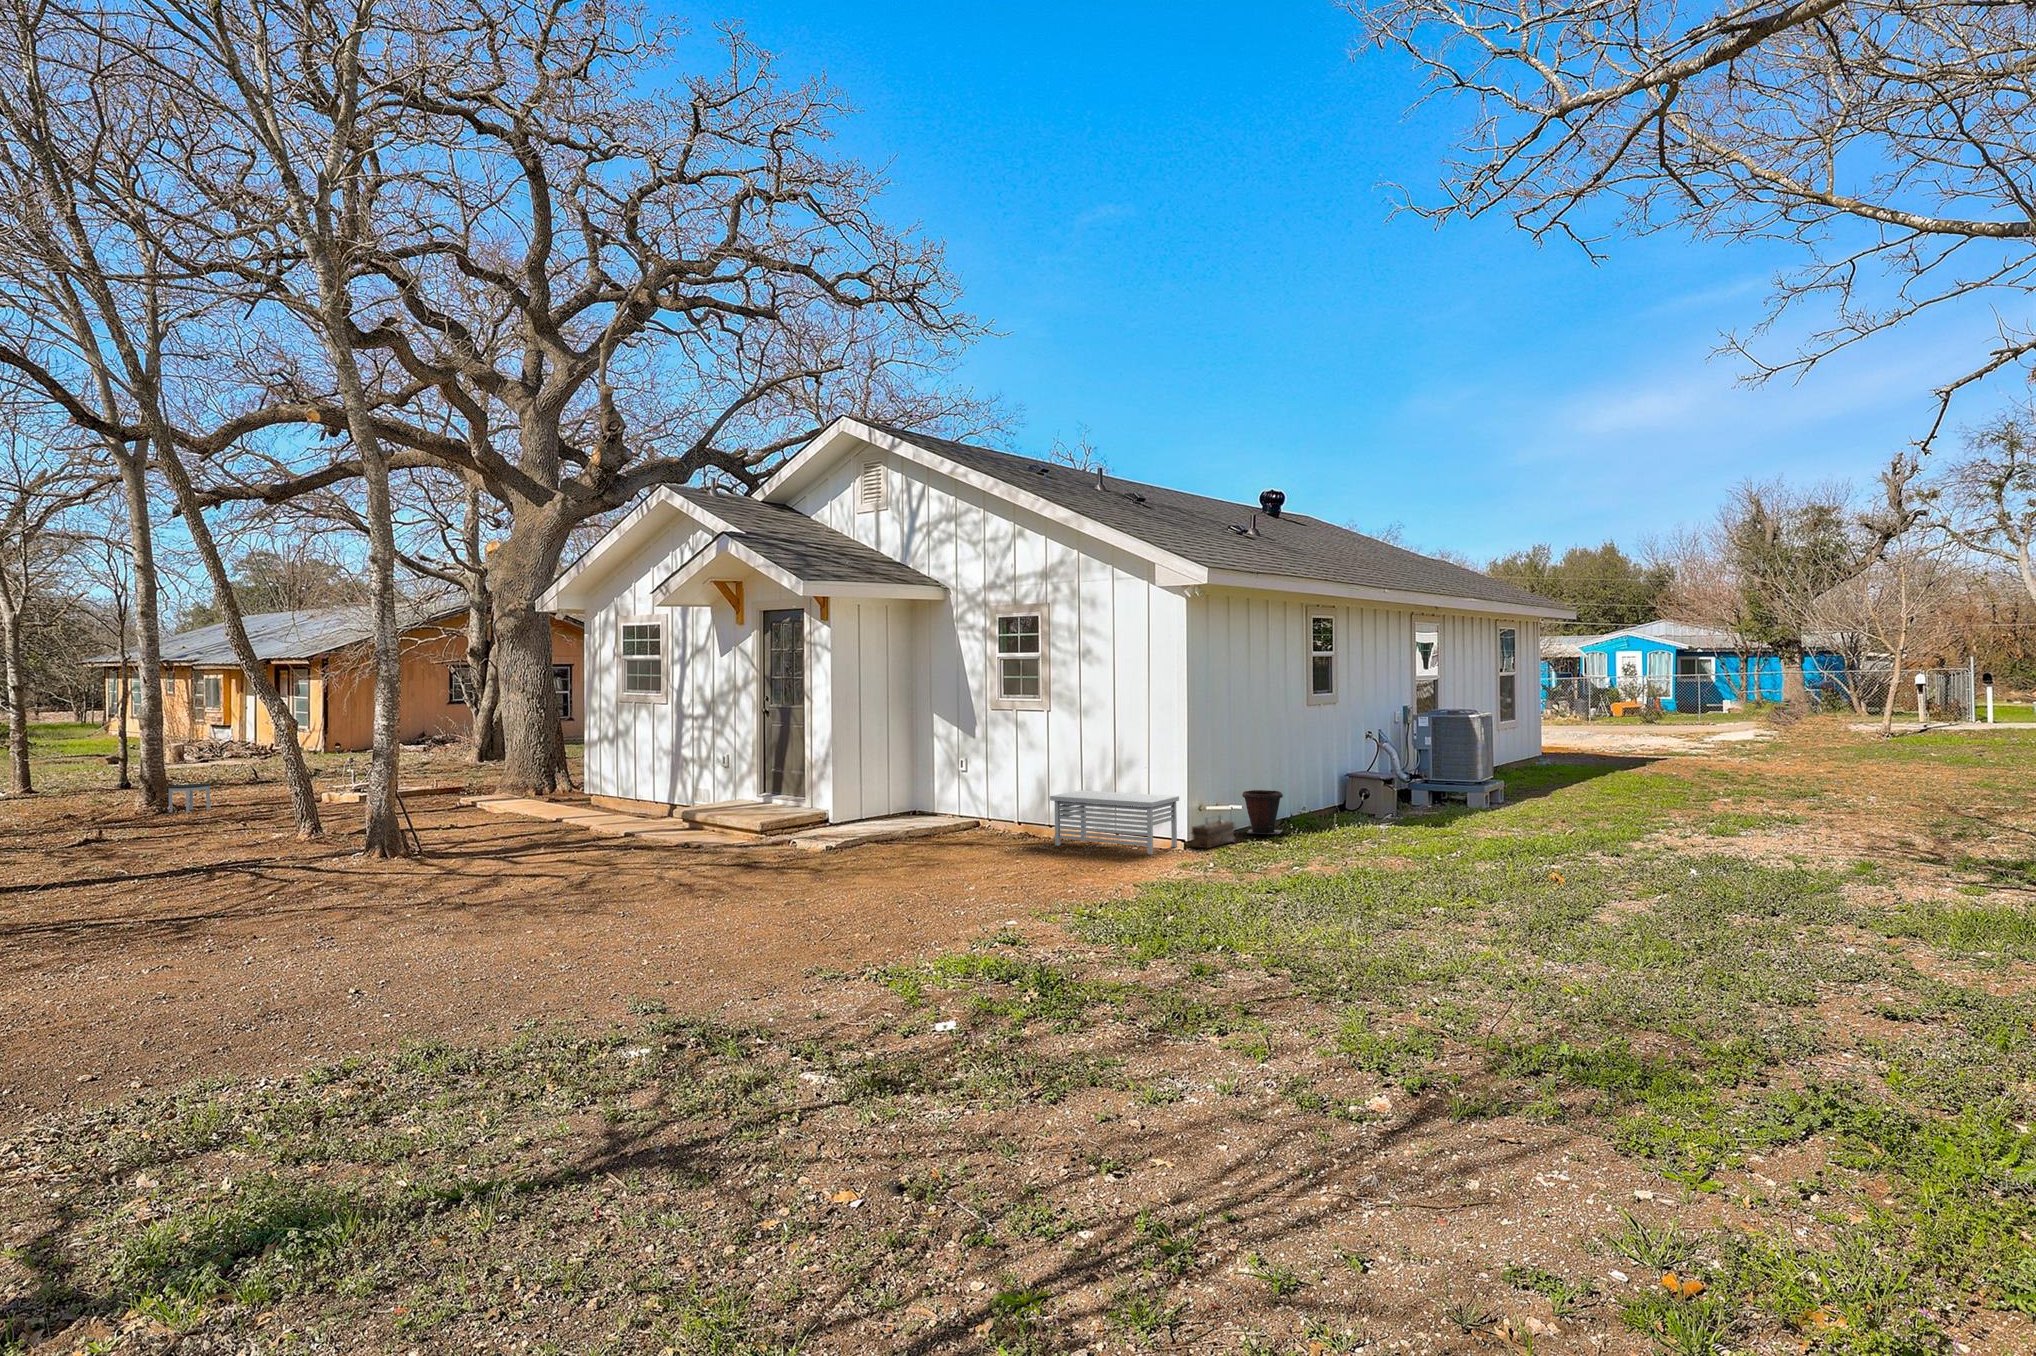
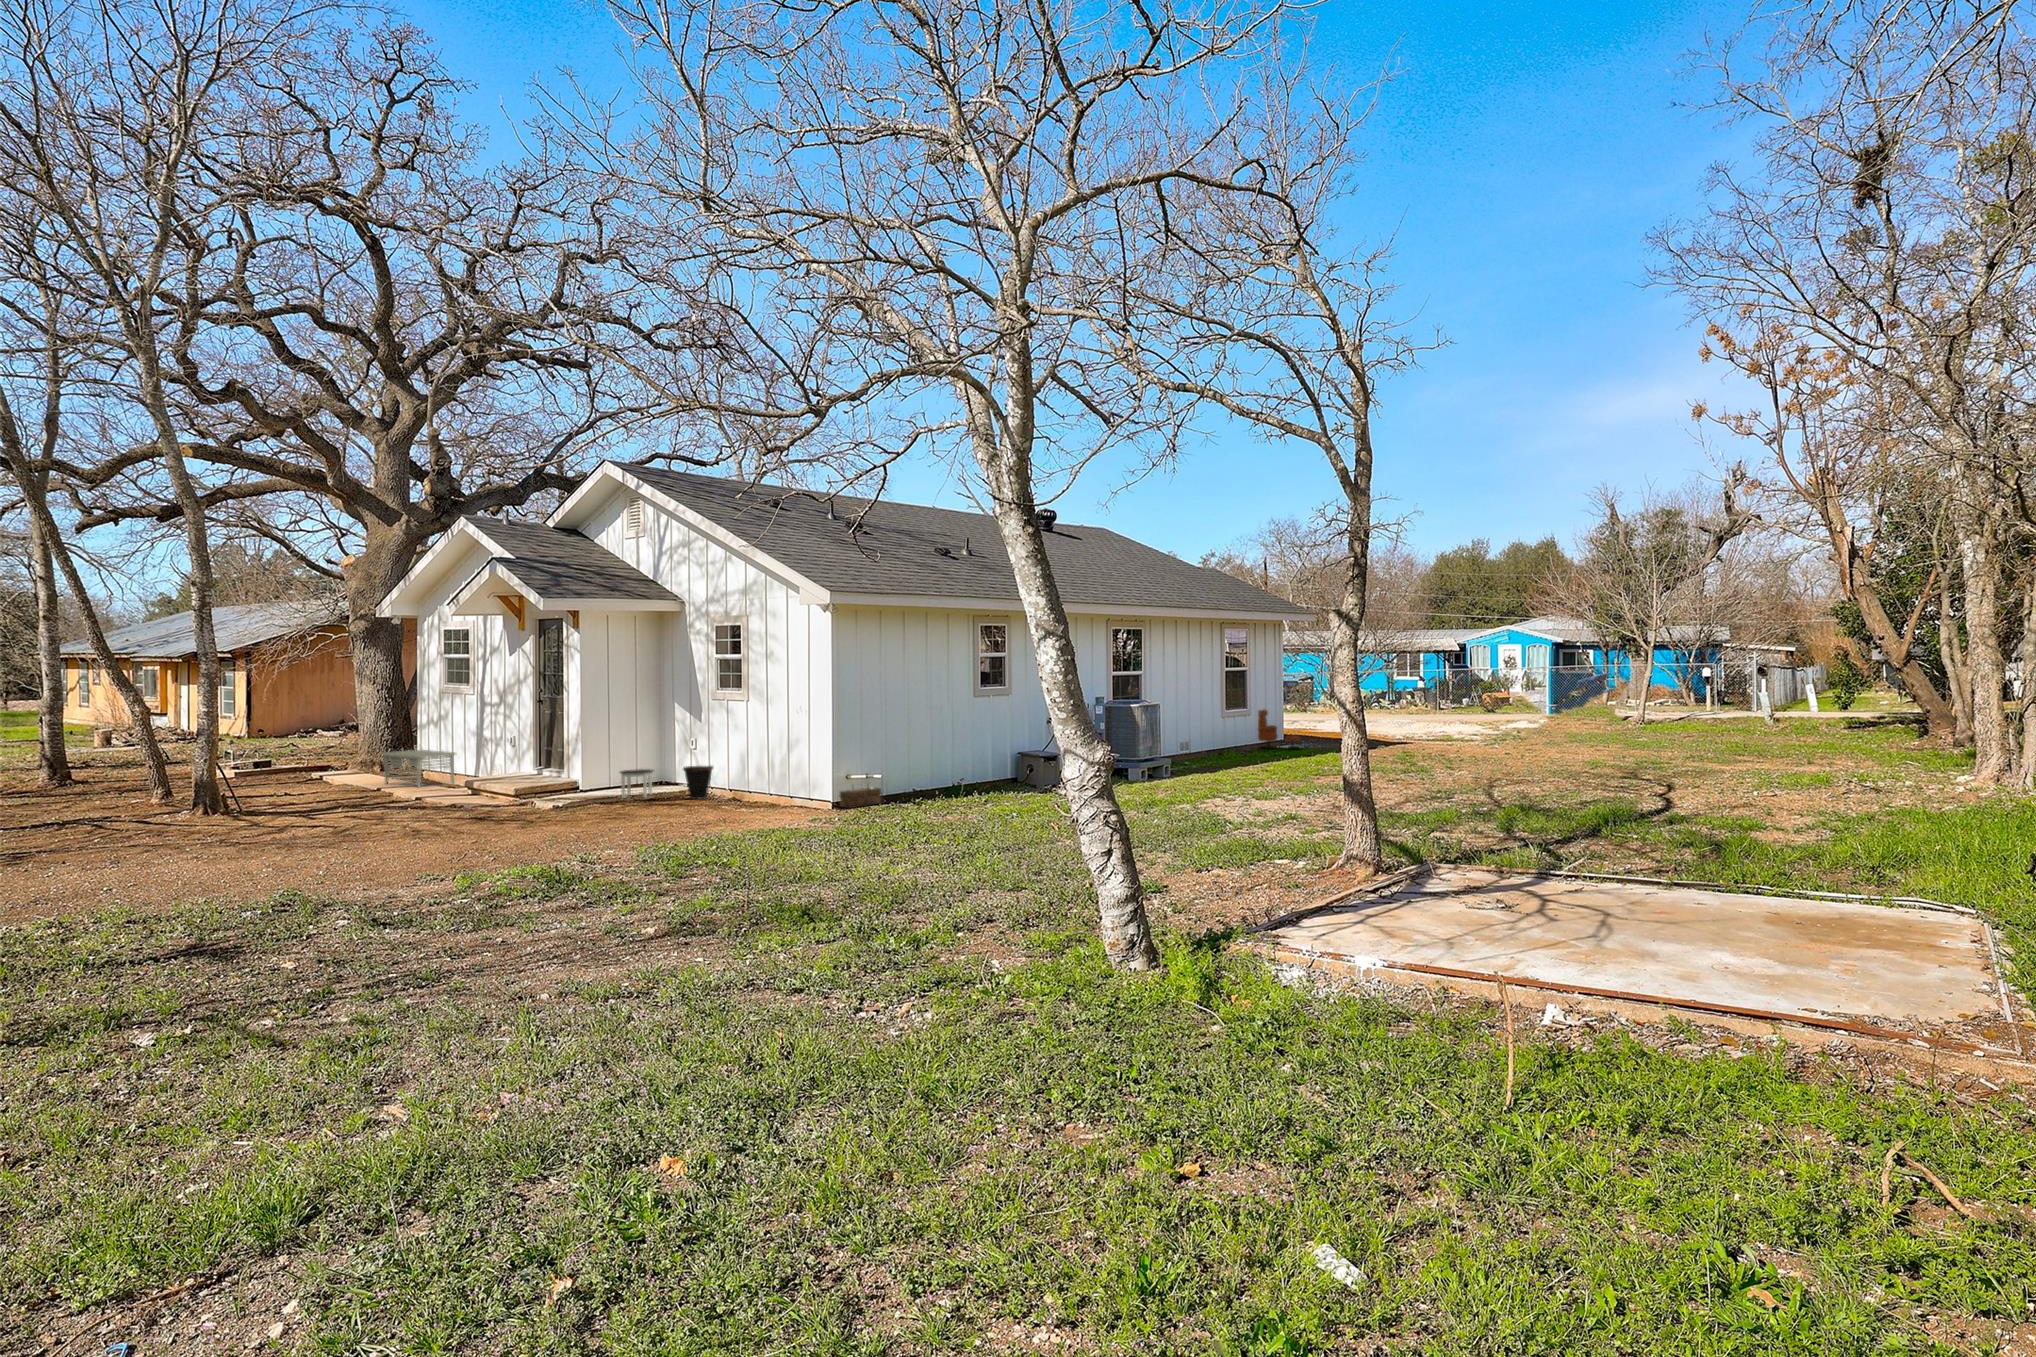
lounge chair: none [1509,720,1567,766] -> present [1258,710,1300,749]
round table: present [168,784,211,813] -> present [620,769,653,798]
storage bench: present [1050,790,1179,854] -> present [382,750,456,787]
bucket: present [1242,790,1283,834] -> present [683,766,713,800]

